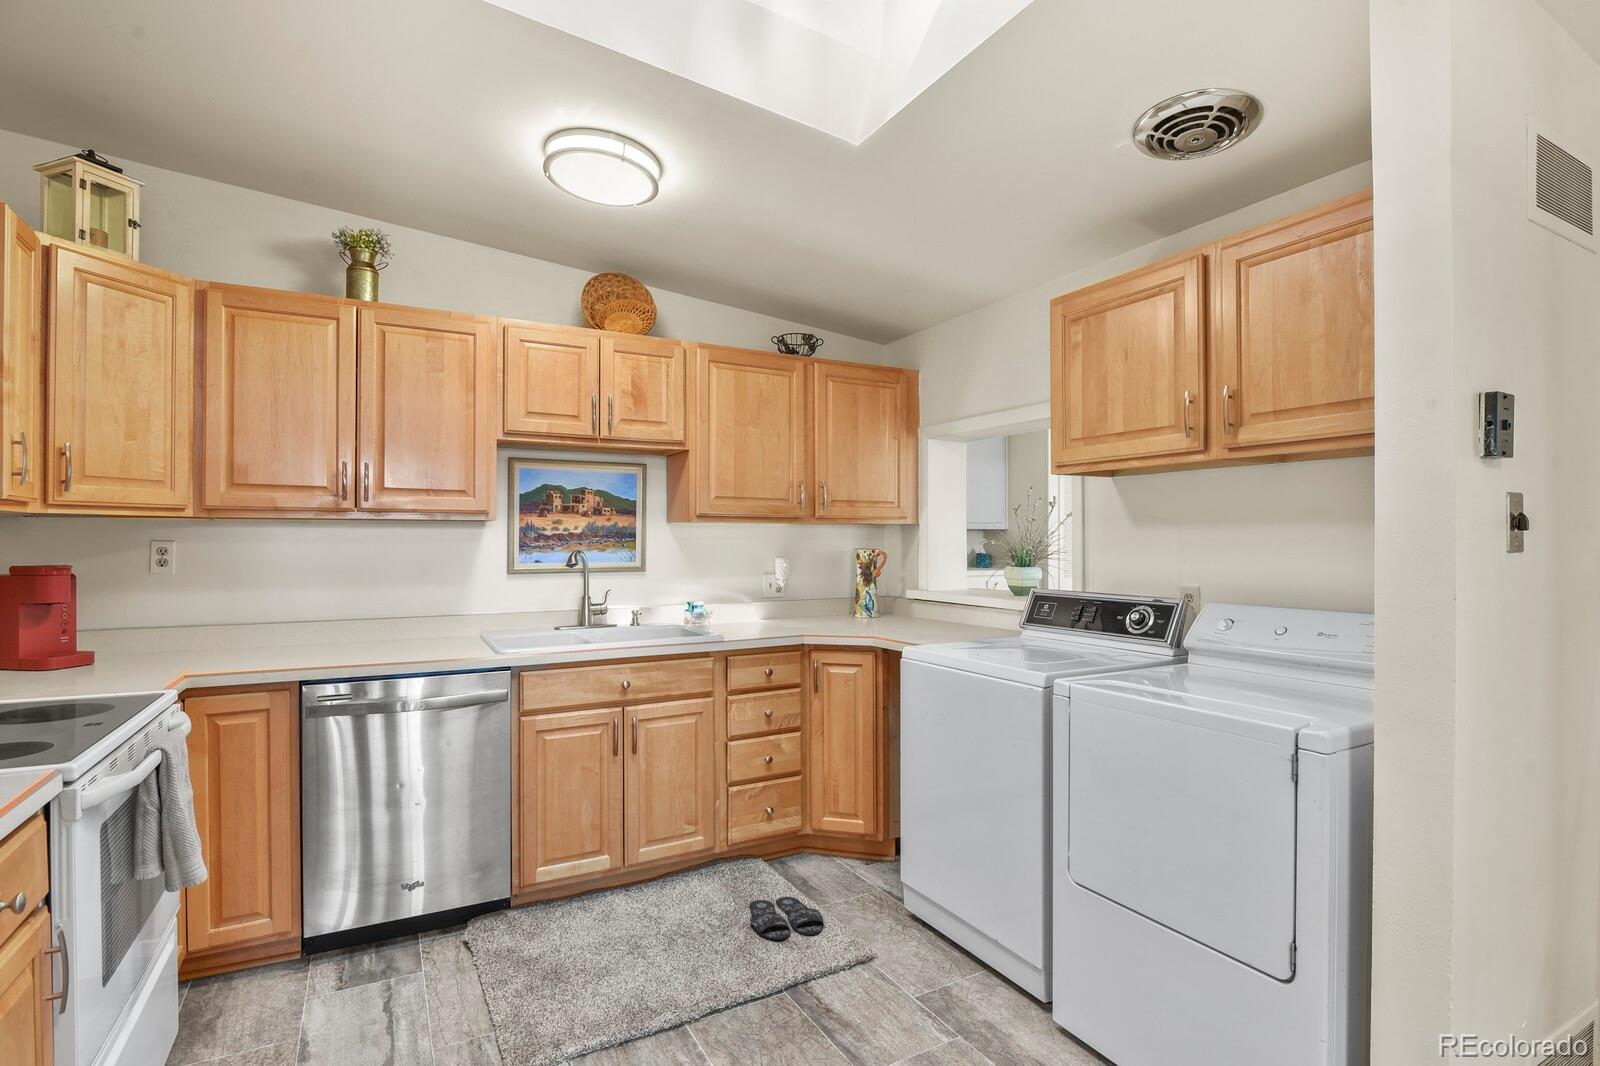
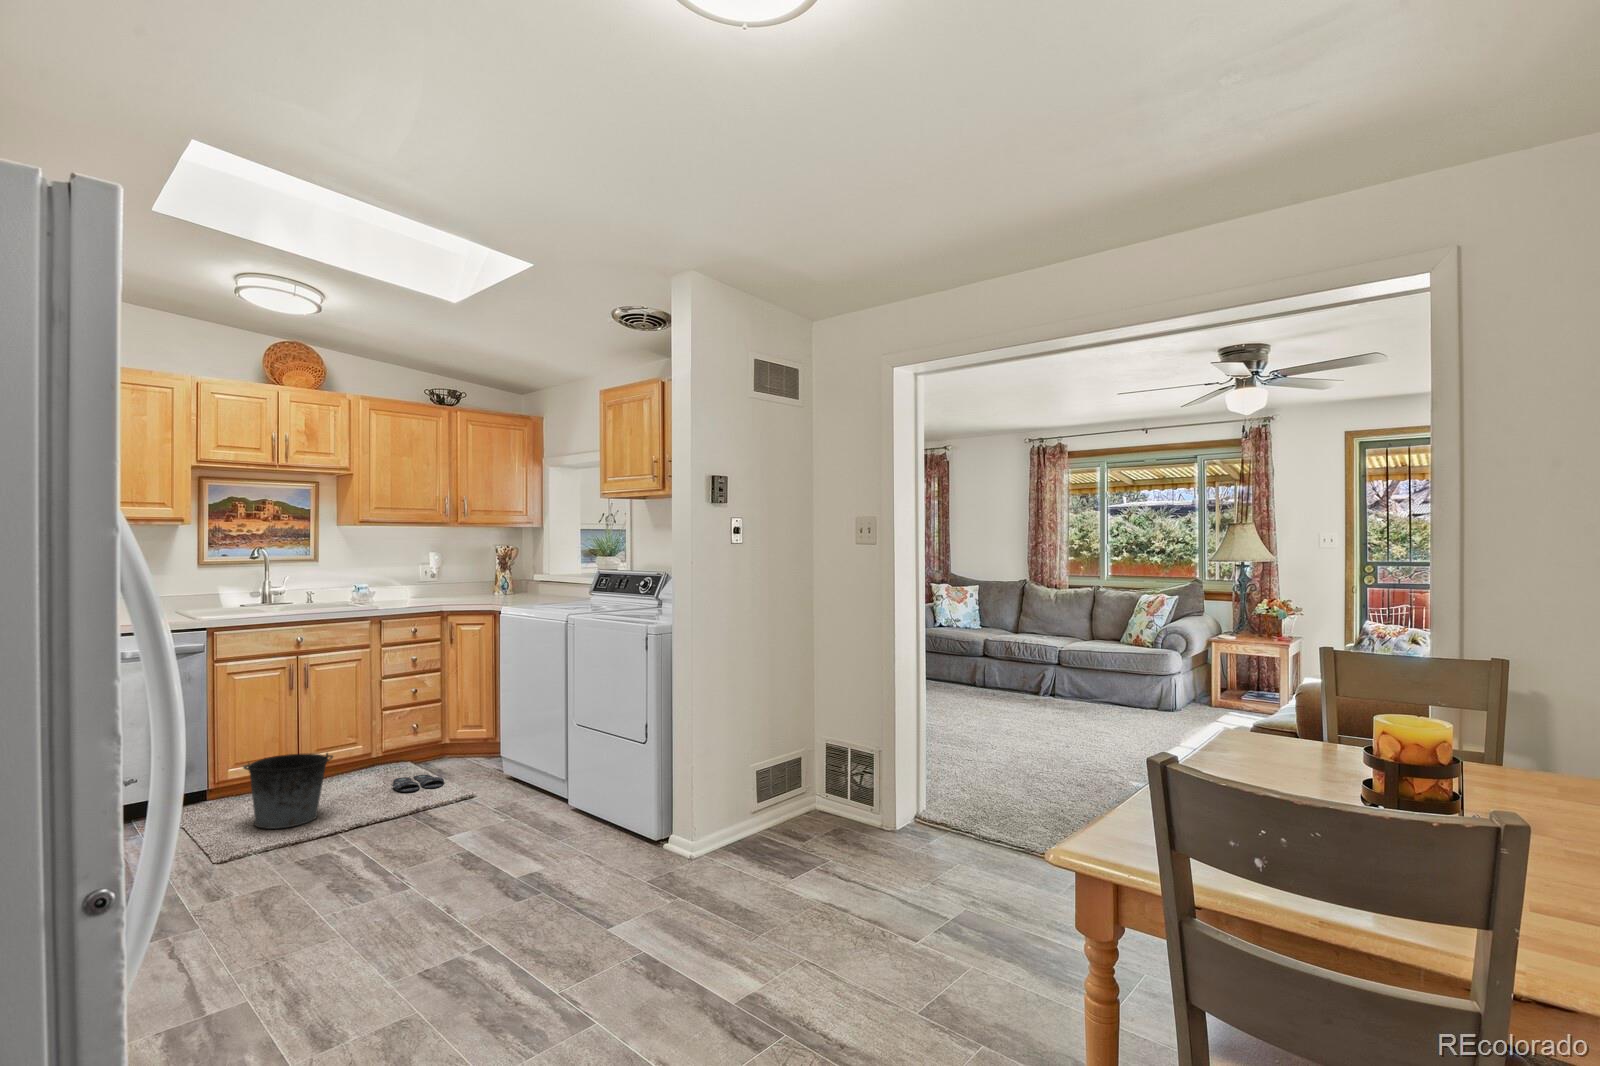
bucket: none [550,870,675,1008] -> present [243,753,333,829]

